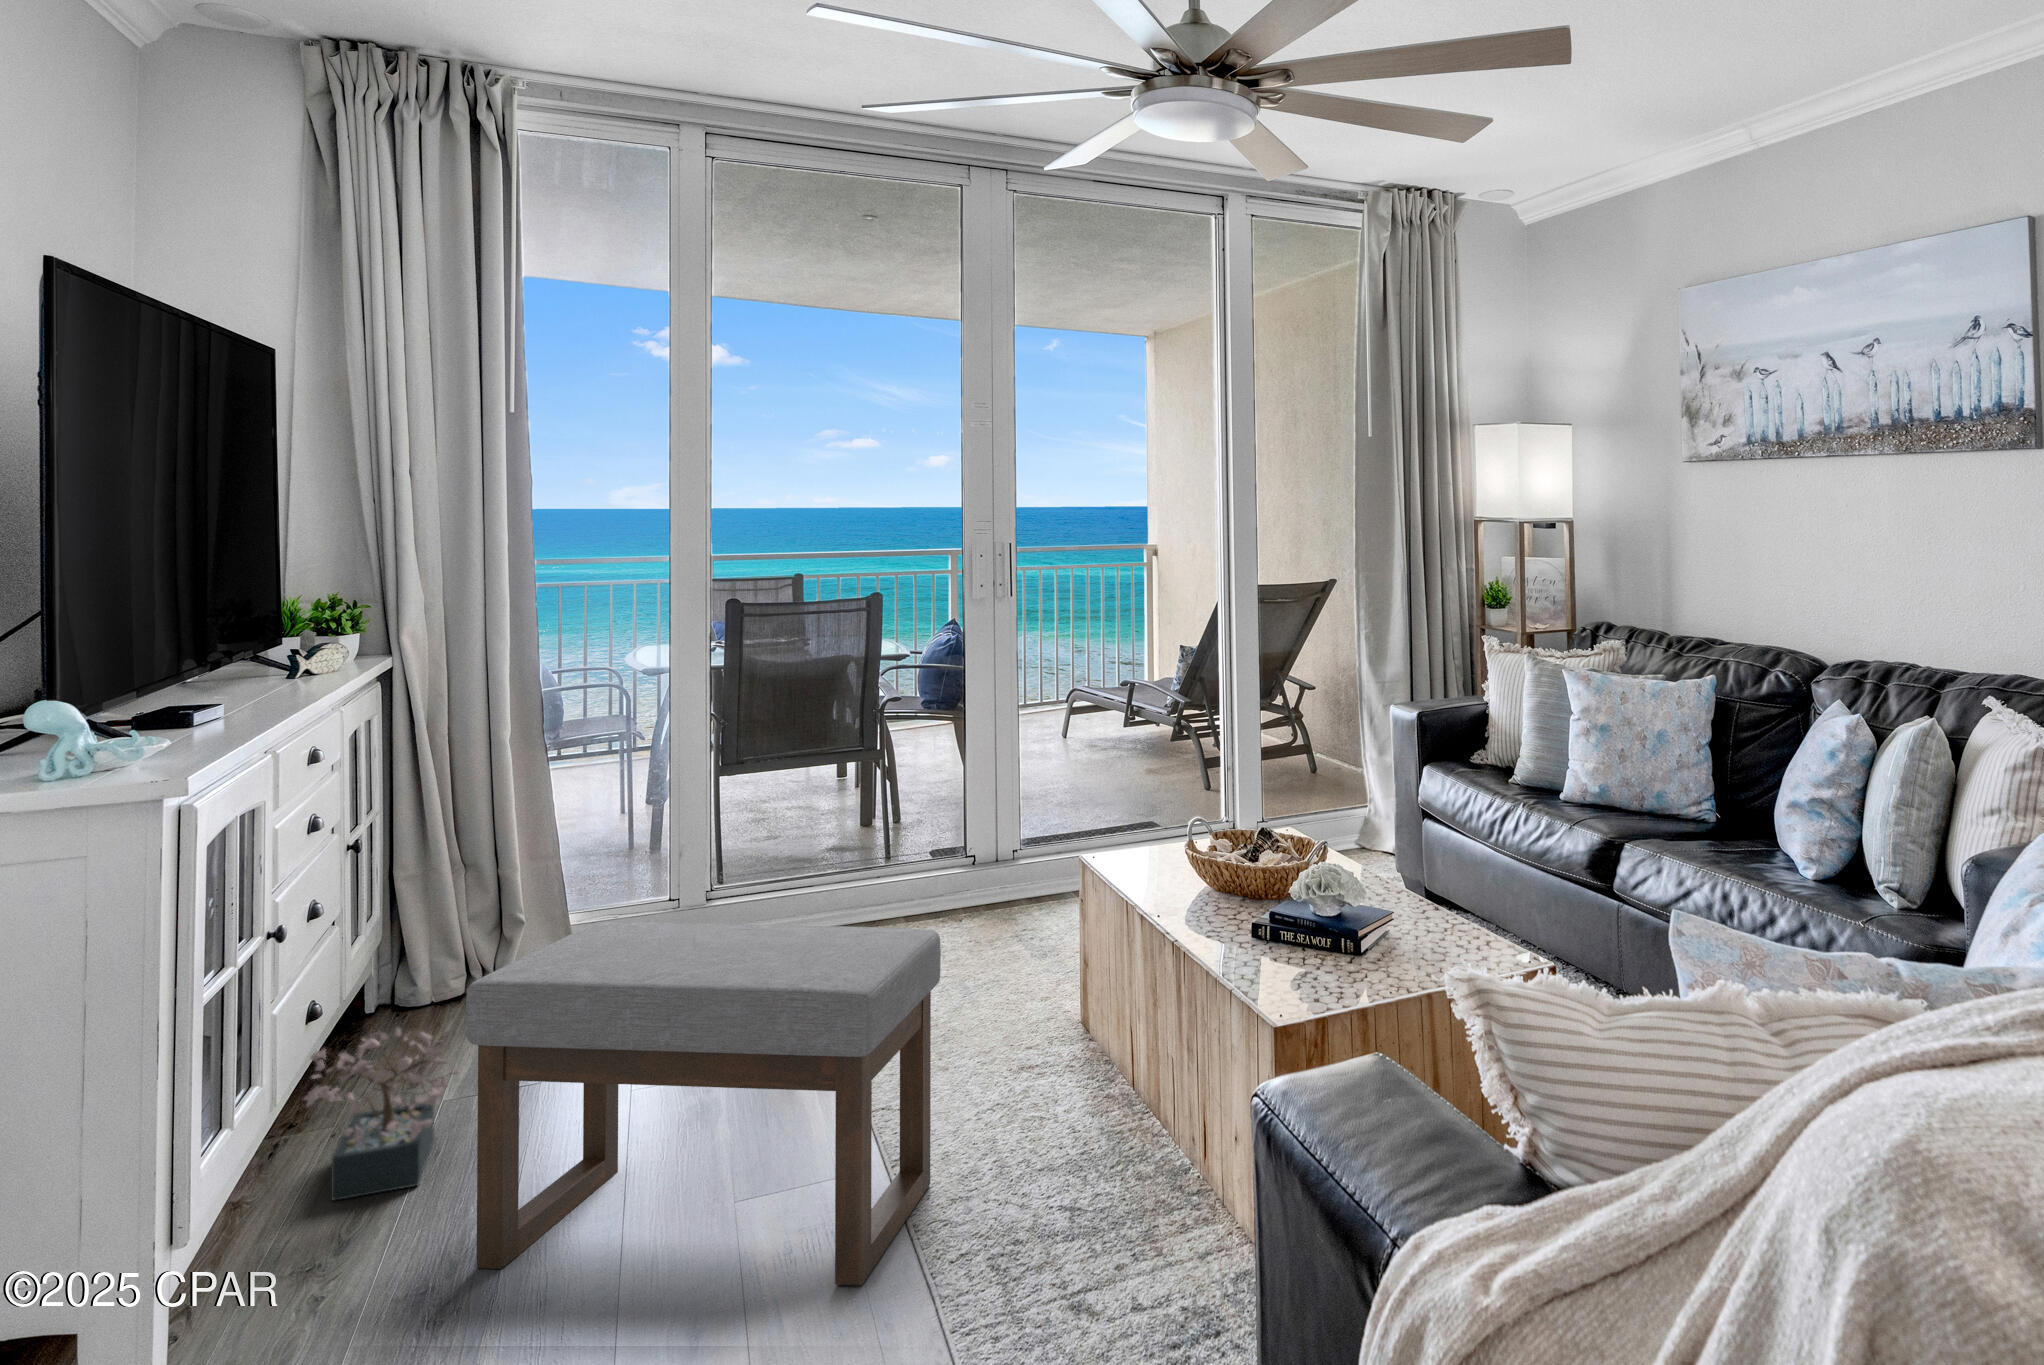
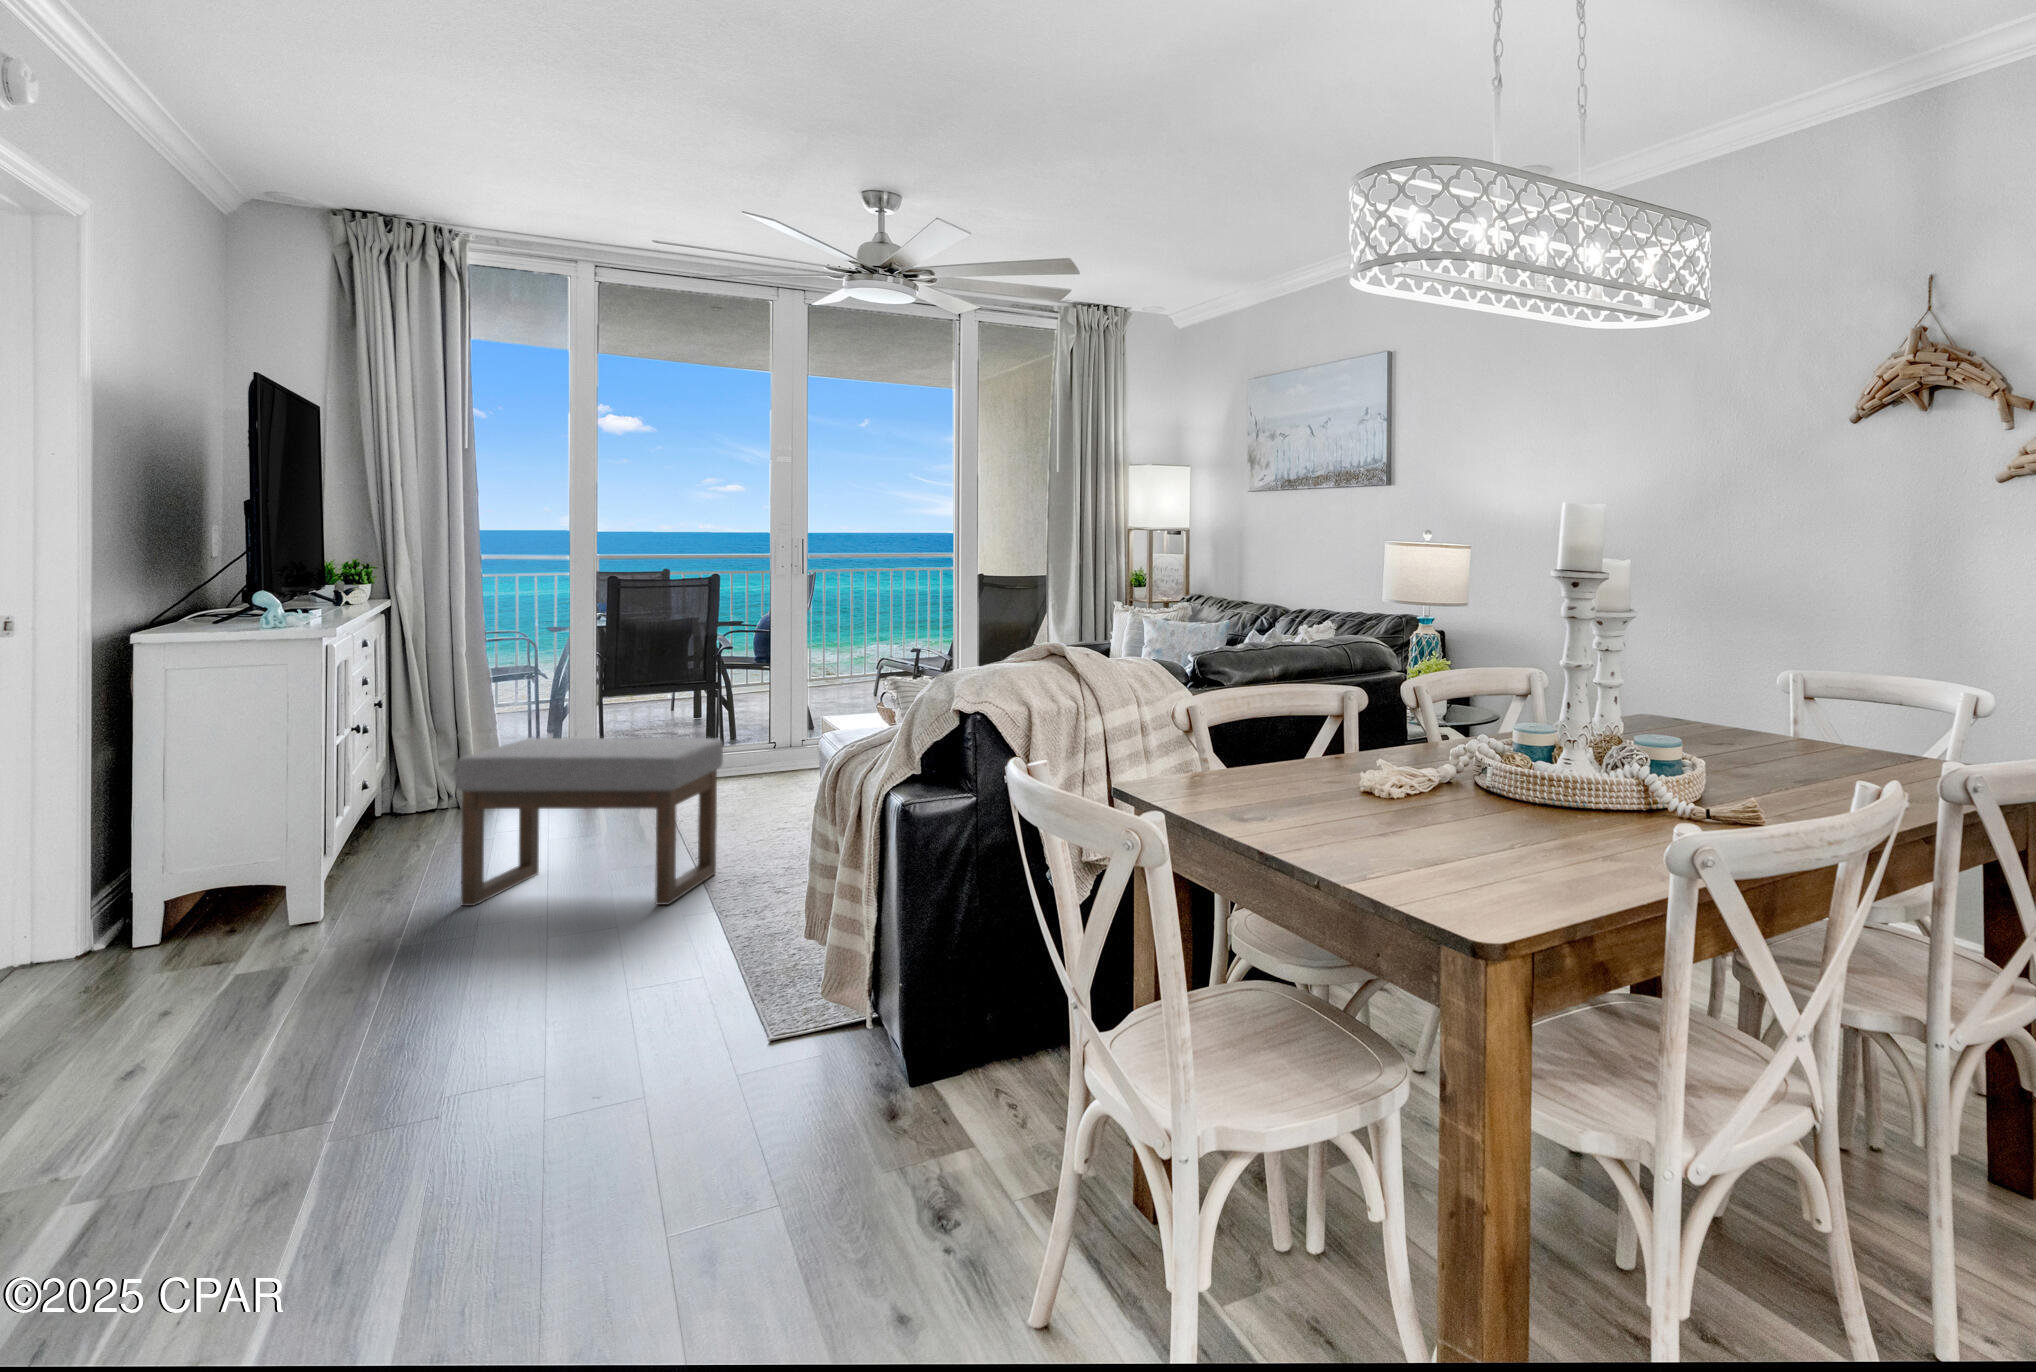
decorative plant: present [304,1027,459,1200] -> none [357,797,447,887]

